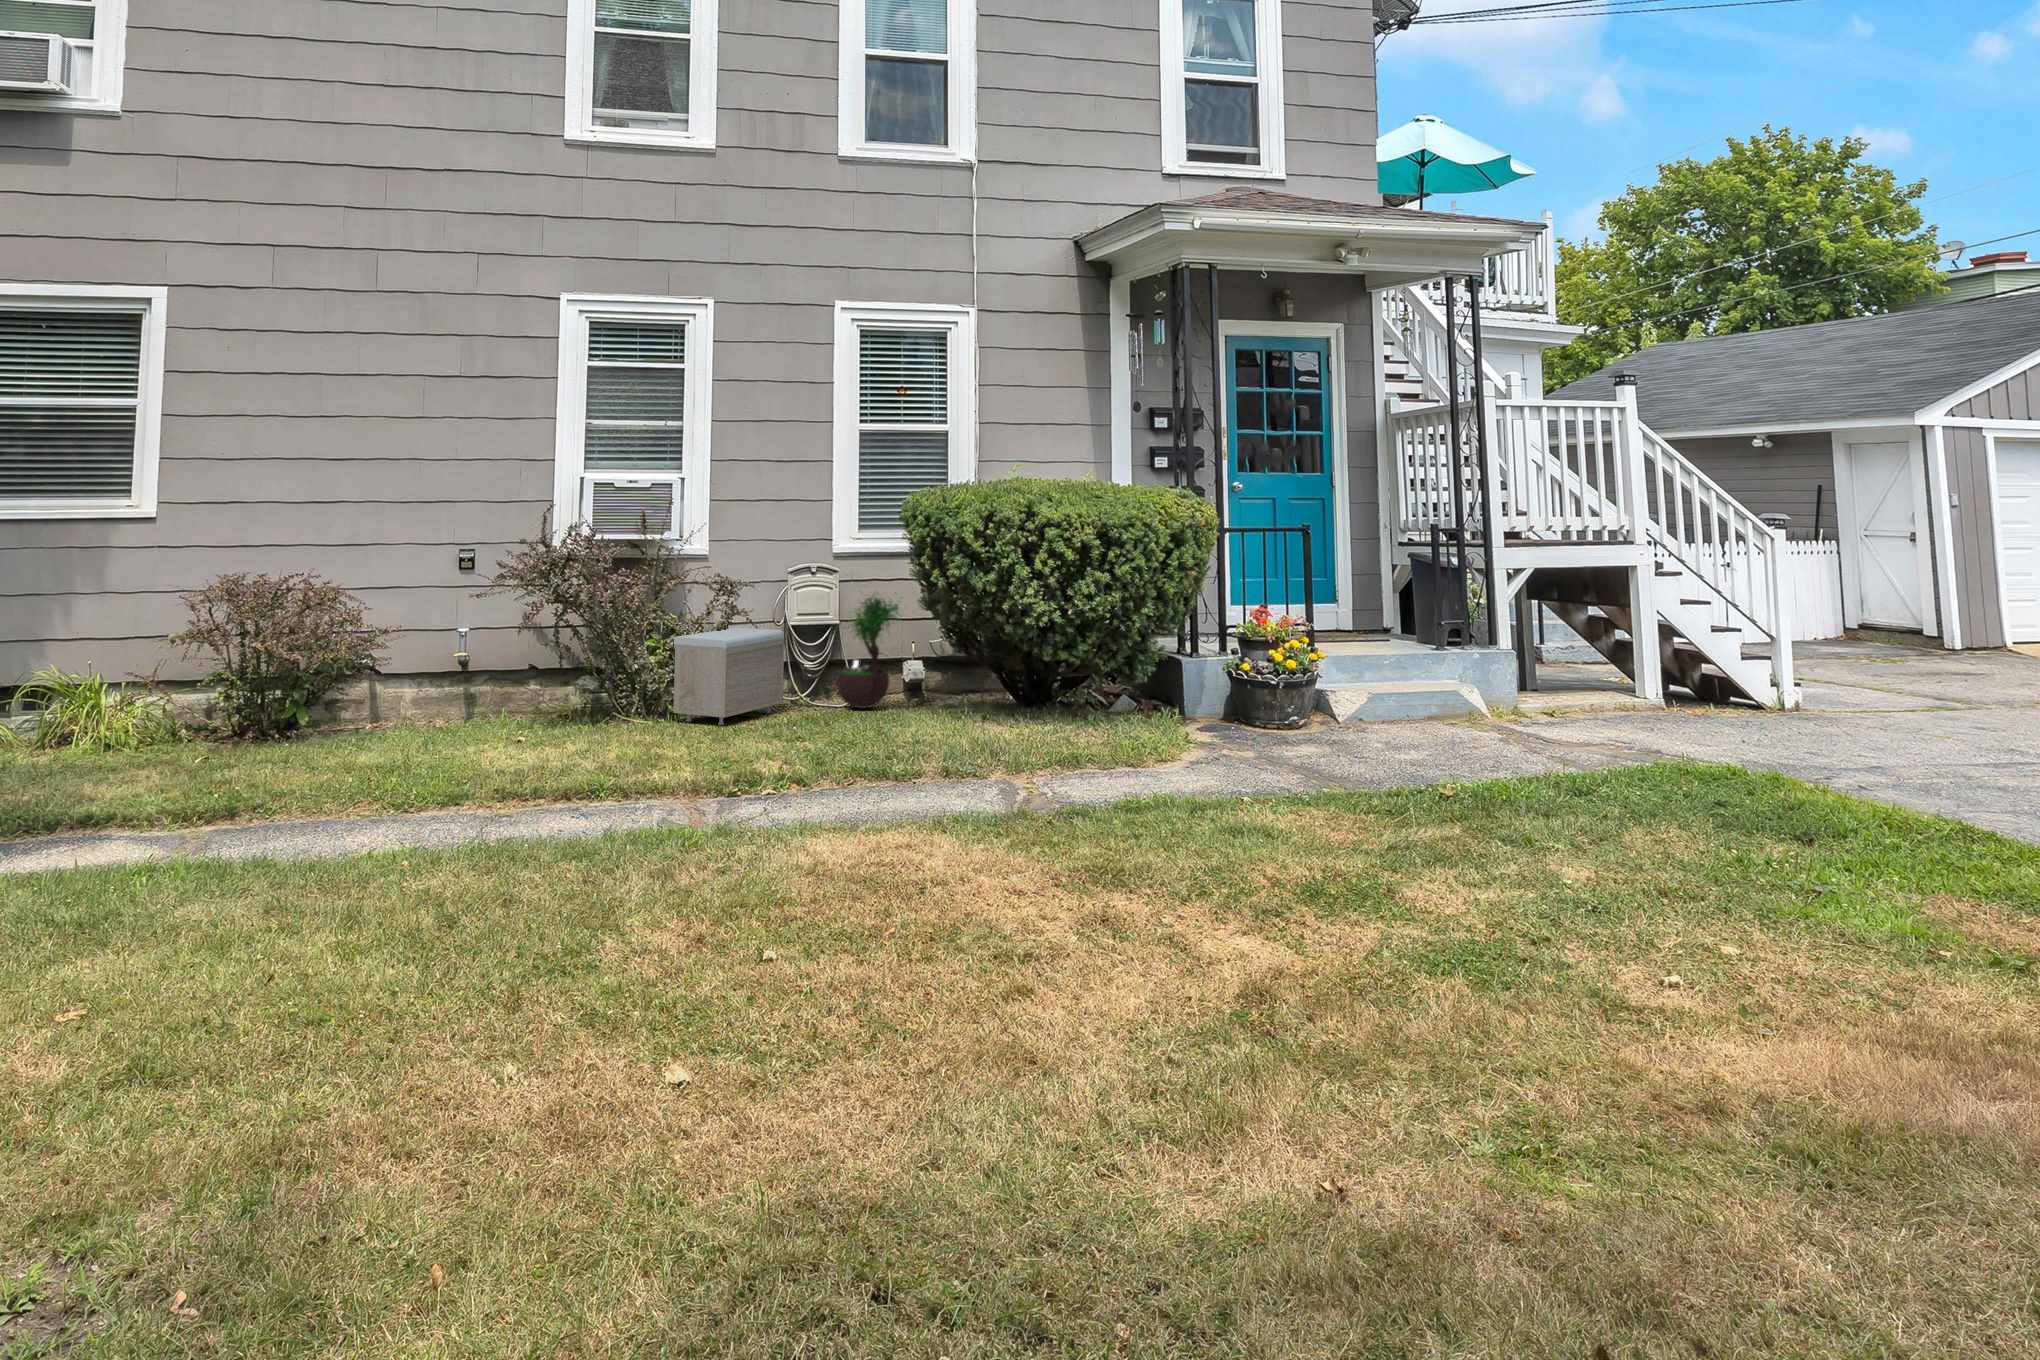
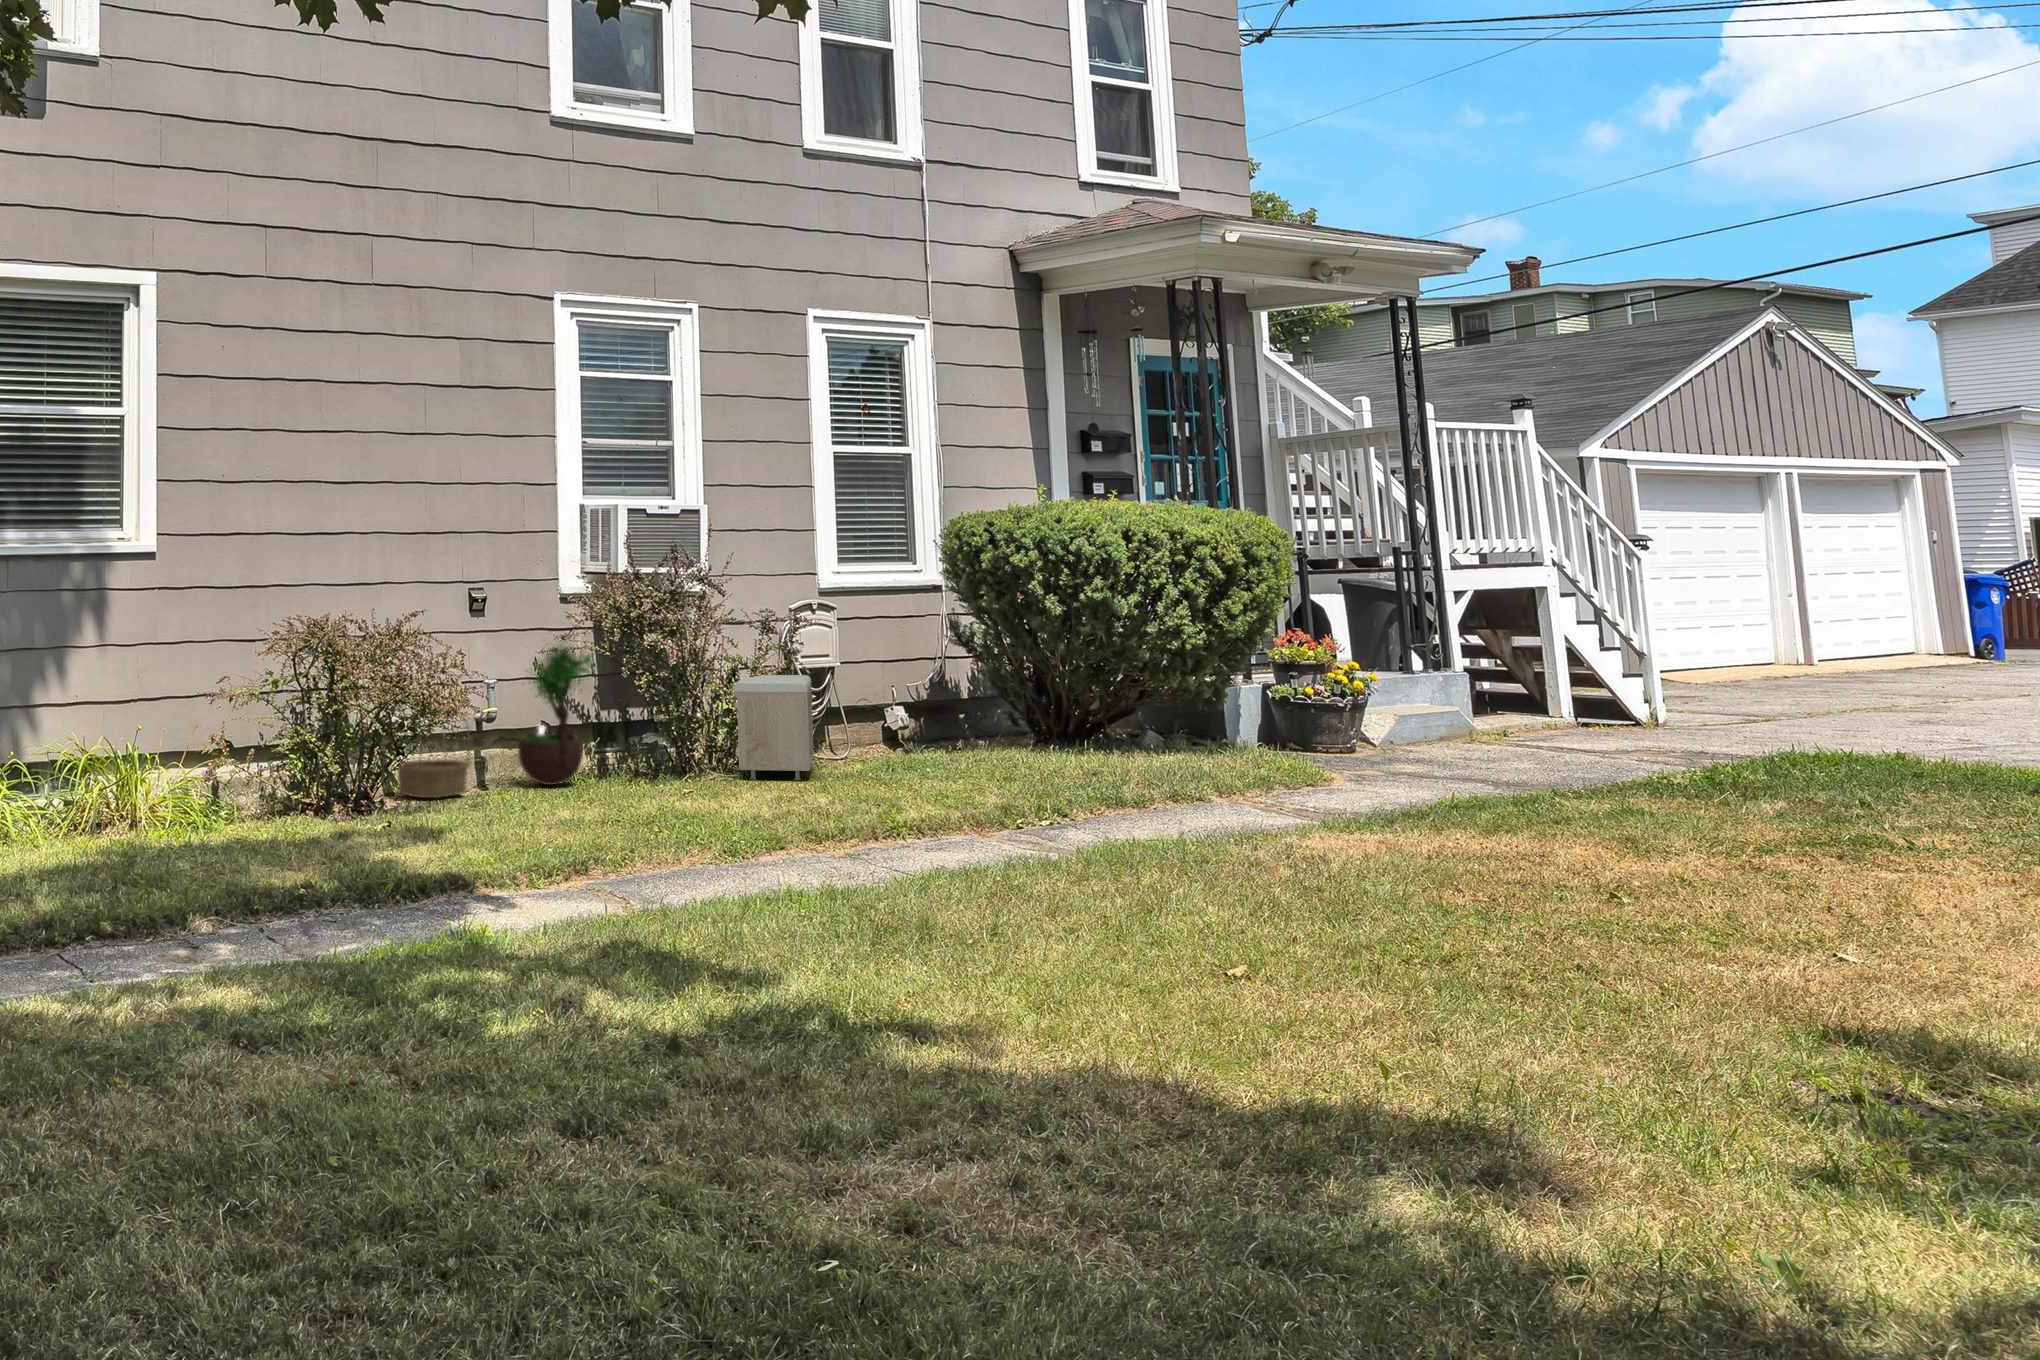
potted tree: present [837,592,901,709] -> present [518,631,600,785]
basket: none [353,653,417,725] -> present [398,716,469,798]

